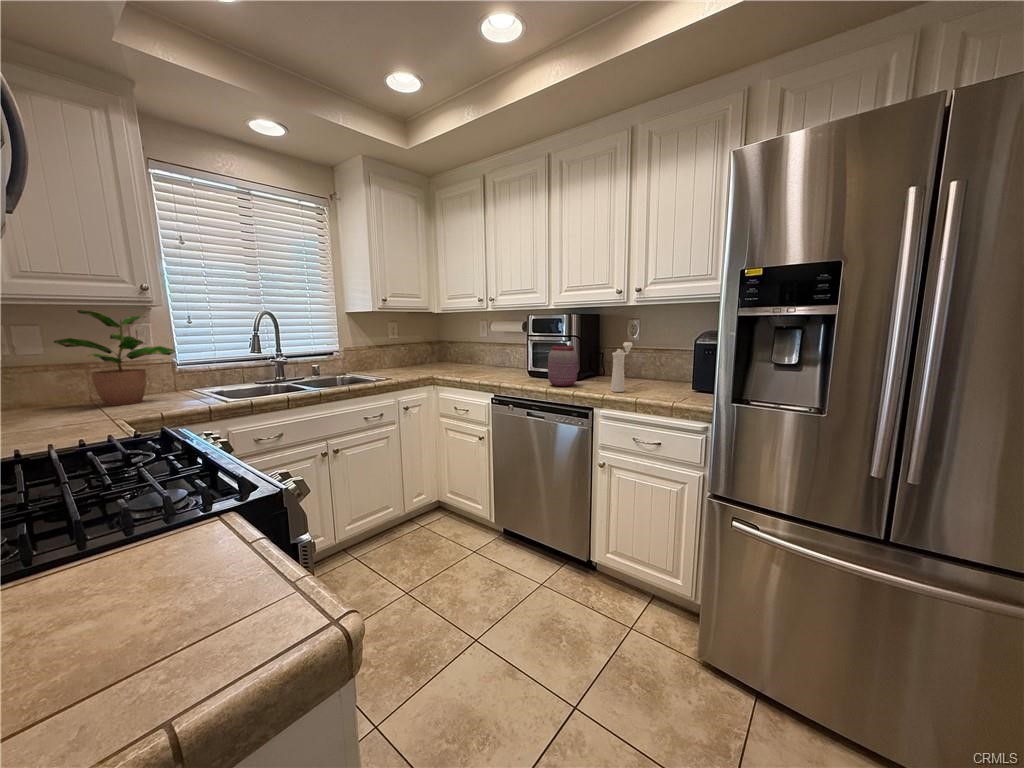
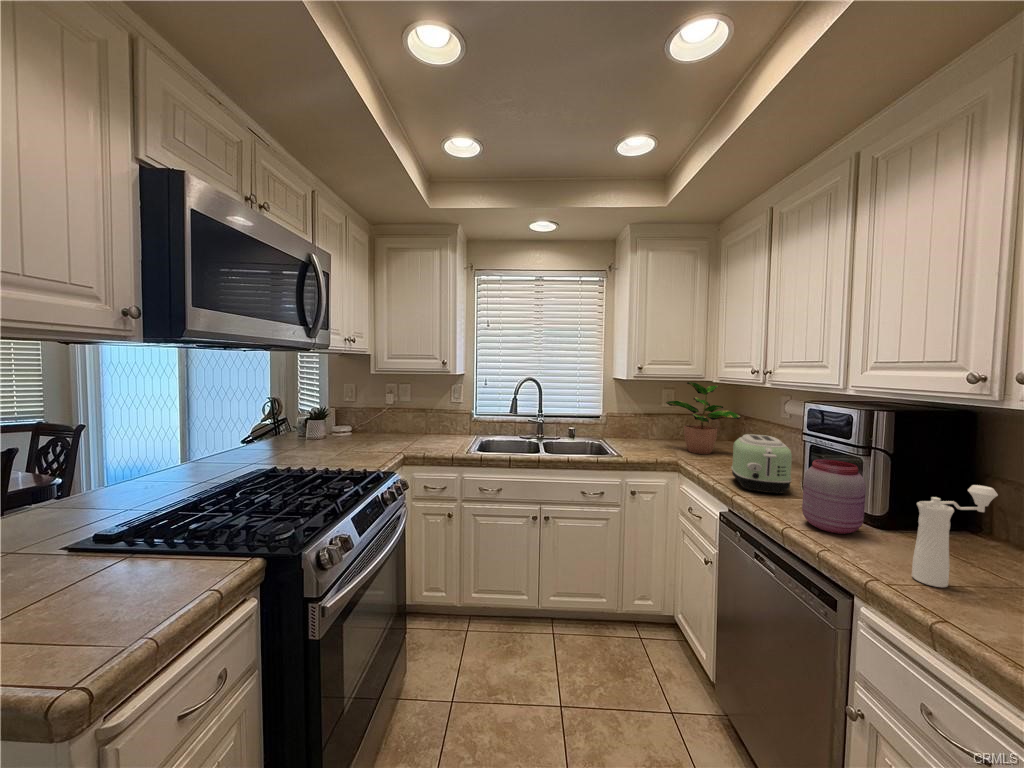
potted plant: present [54,310,176,406] -> present [666,382,741,454]
toaster: none [483,343,524,380] -> present [731,434,792,494]

